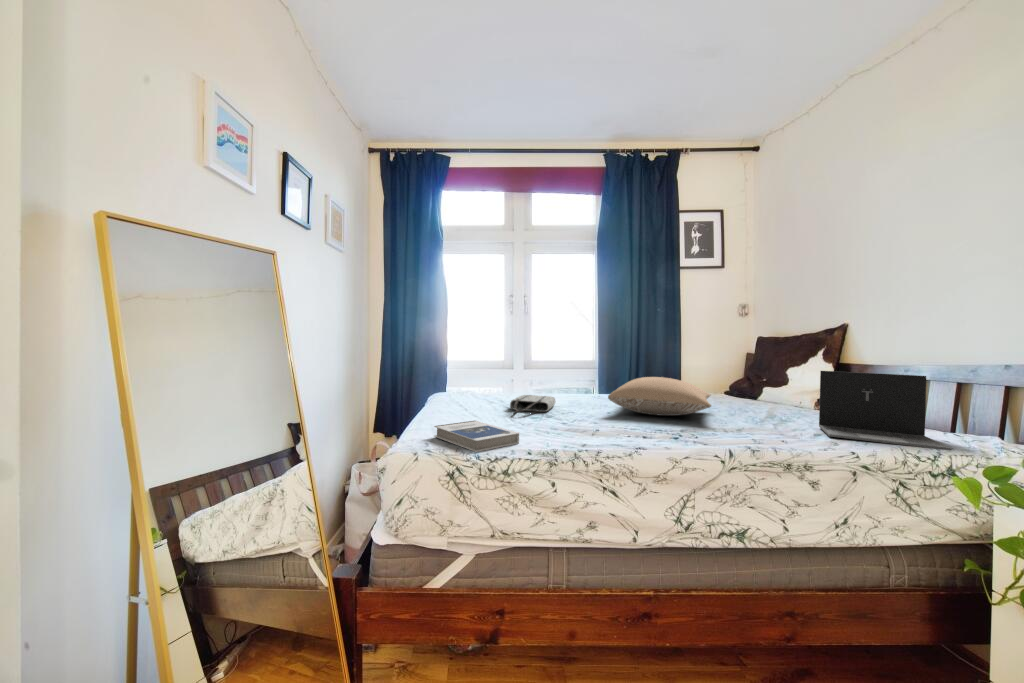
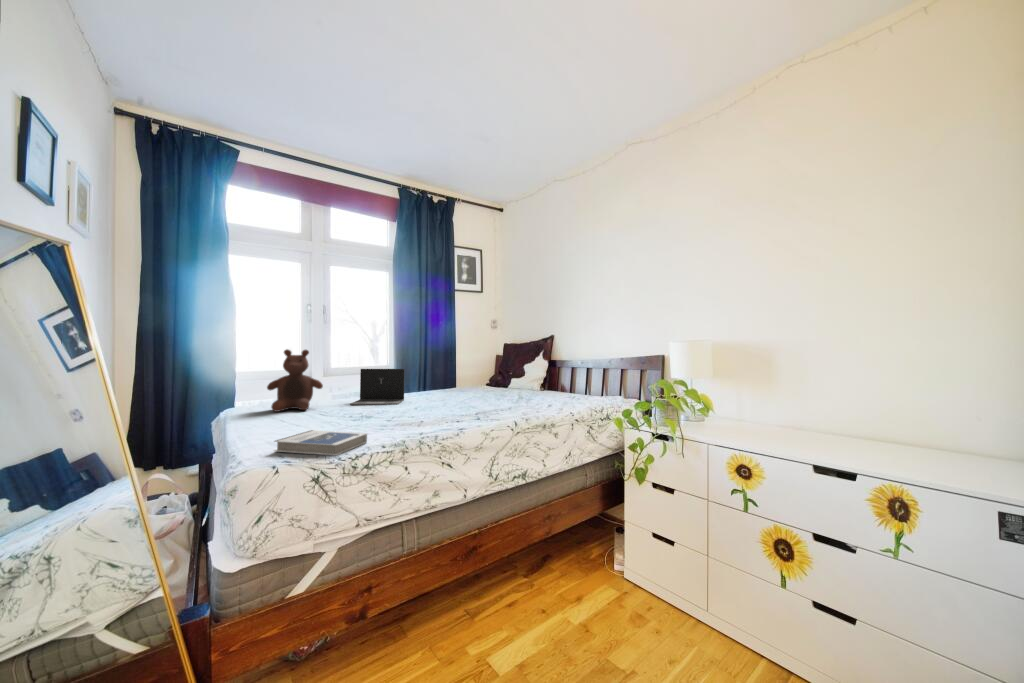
stuffed bear: none [476,339,522,400] -> present [267,349,323,412]
laptop: present [819,371,951,450] -> present [350,369,405,405]
pillow: present [608,377,711,416] -> none [418,377,493,407]
tote bag: present [510,395,556,413] -> none [324,402,366,419]

